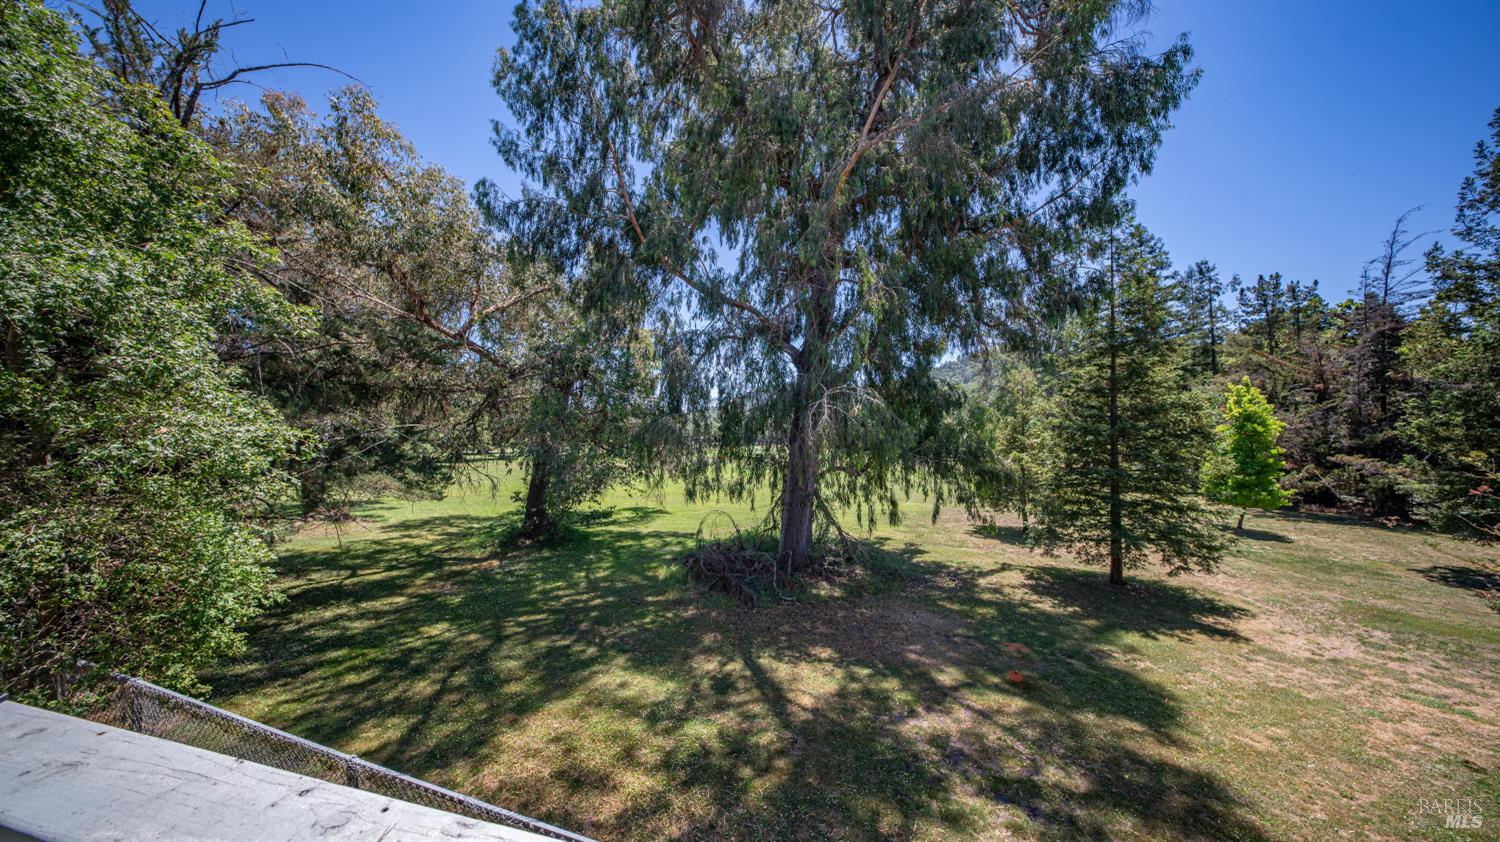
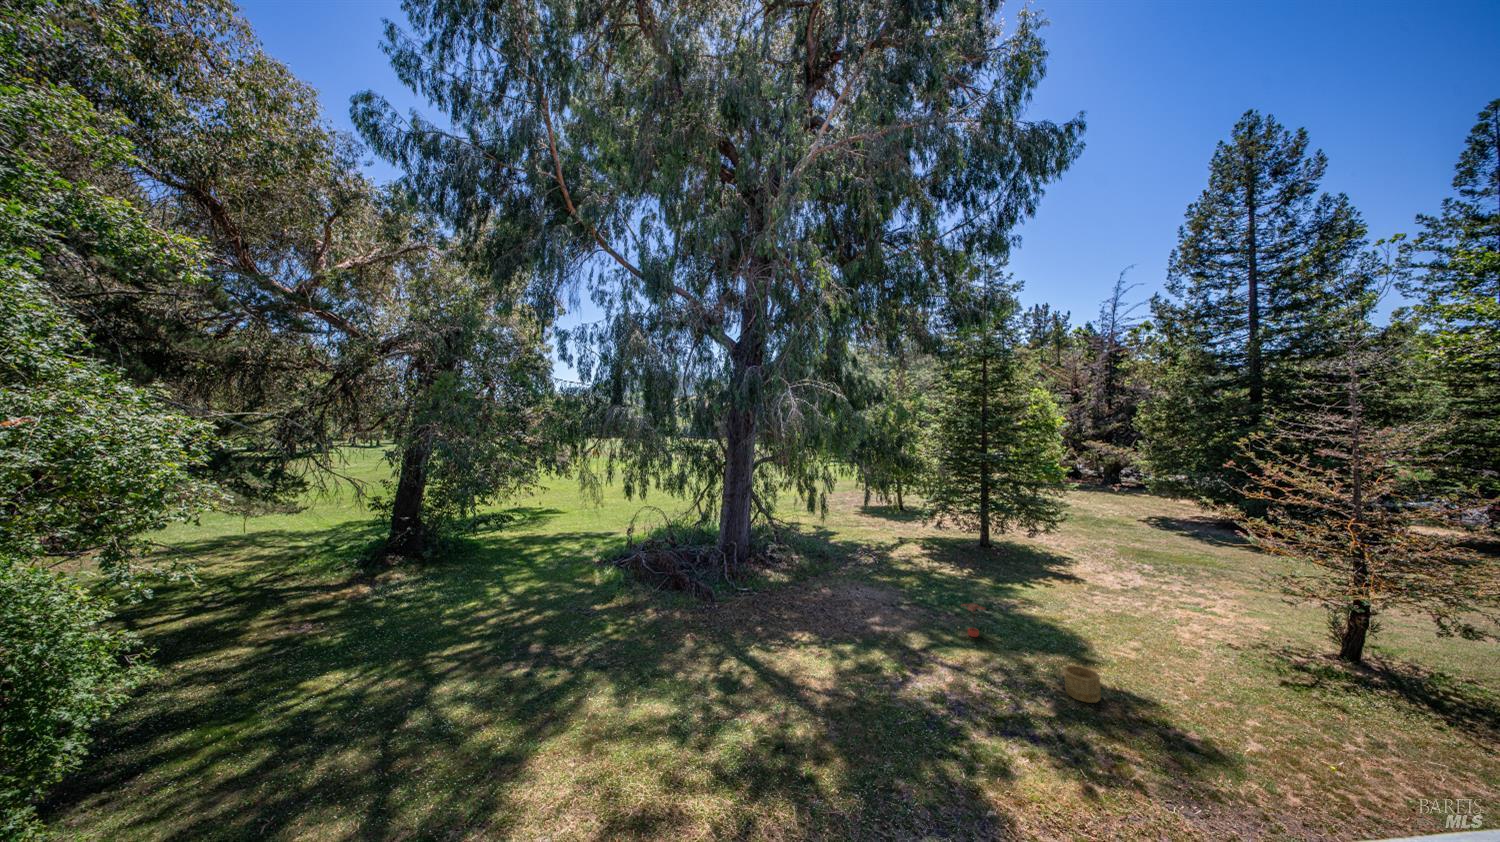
wooden bucket: none [1079,727,1122,775] -> present [1064,665,1101,703]

